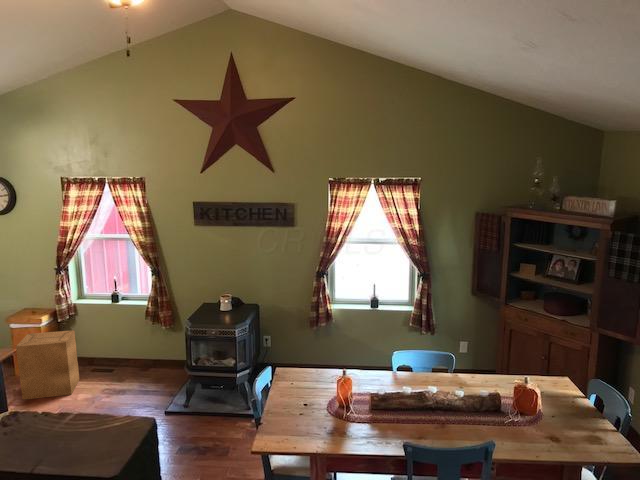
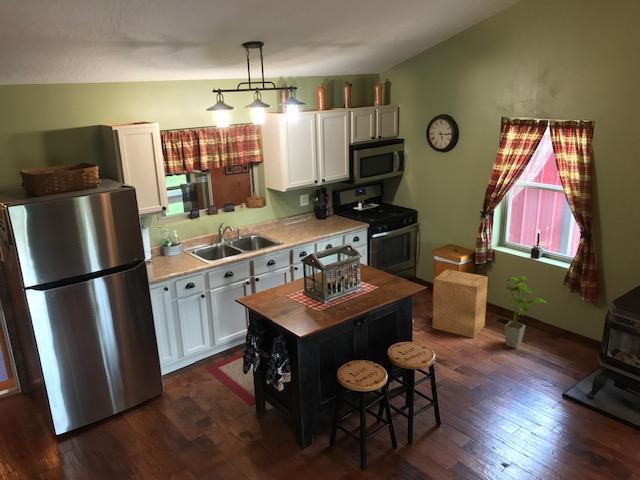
house plant: none [94,320,136,390] -> present [504,276,547,349]

